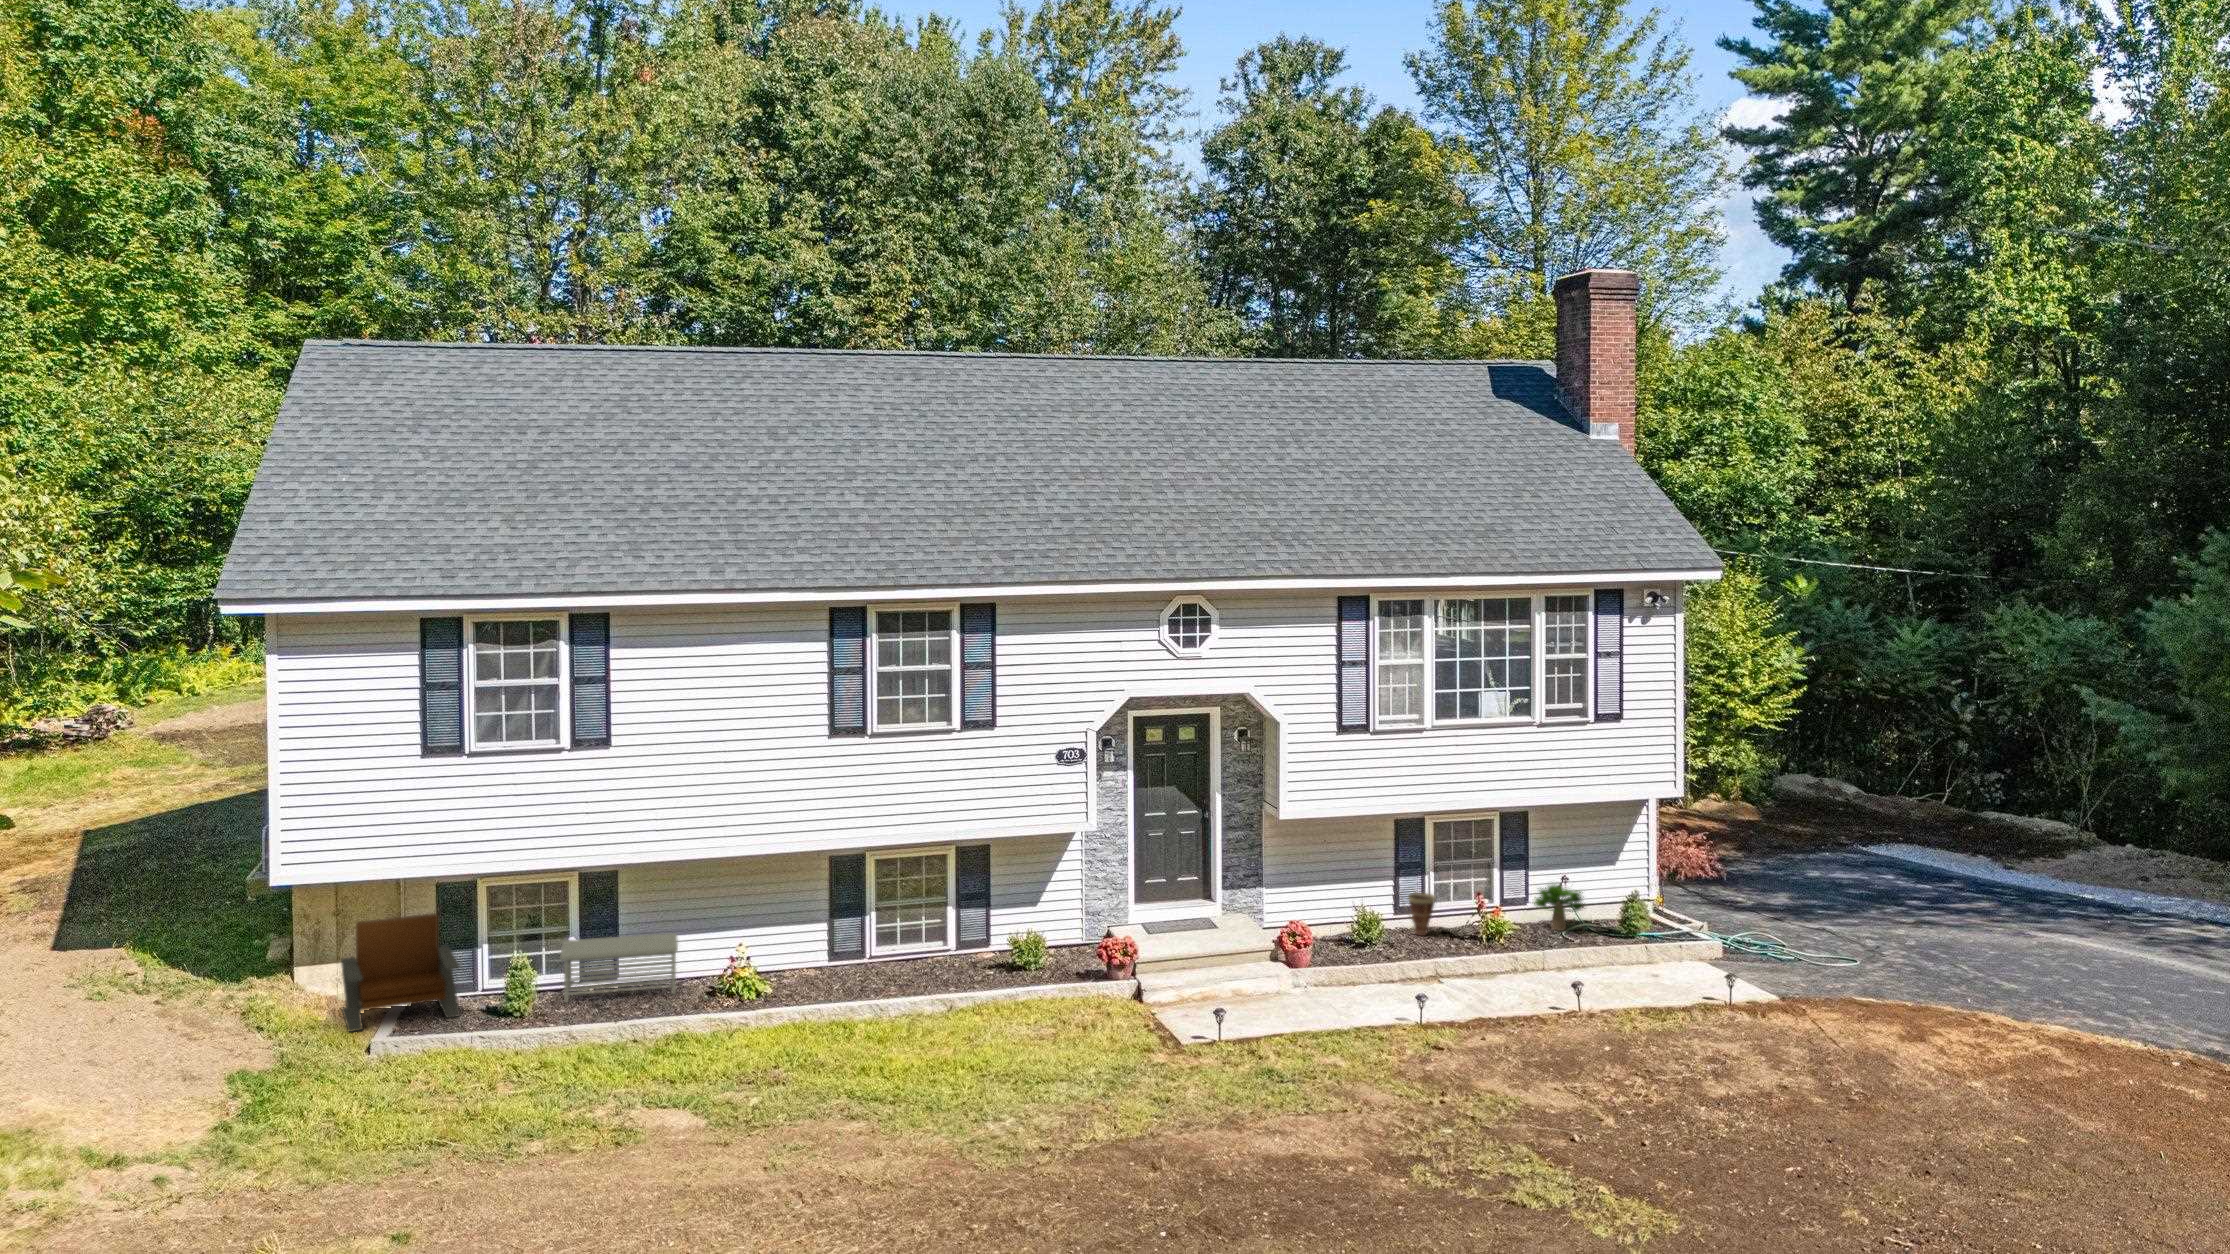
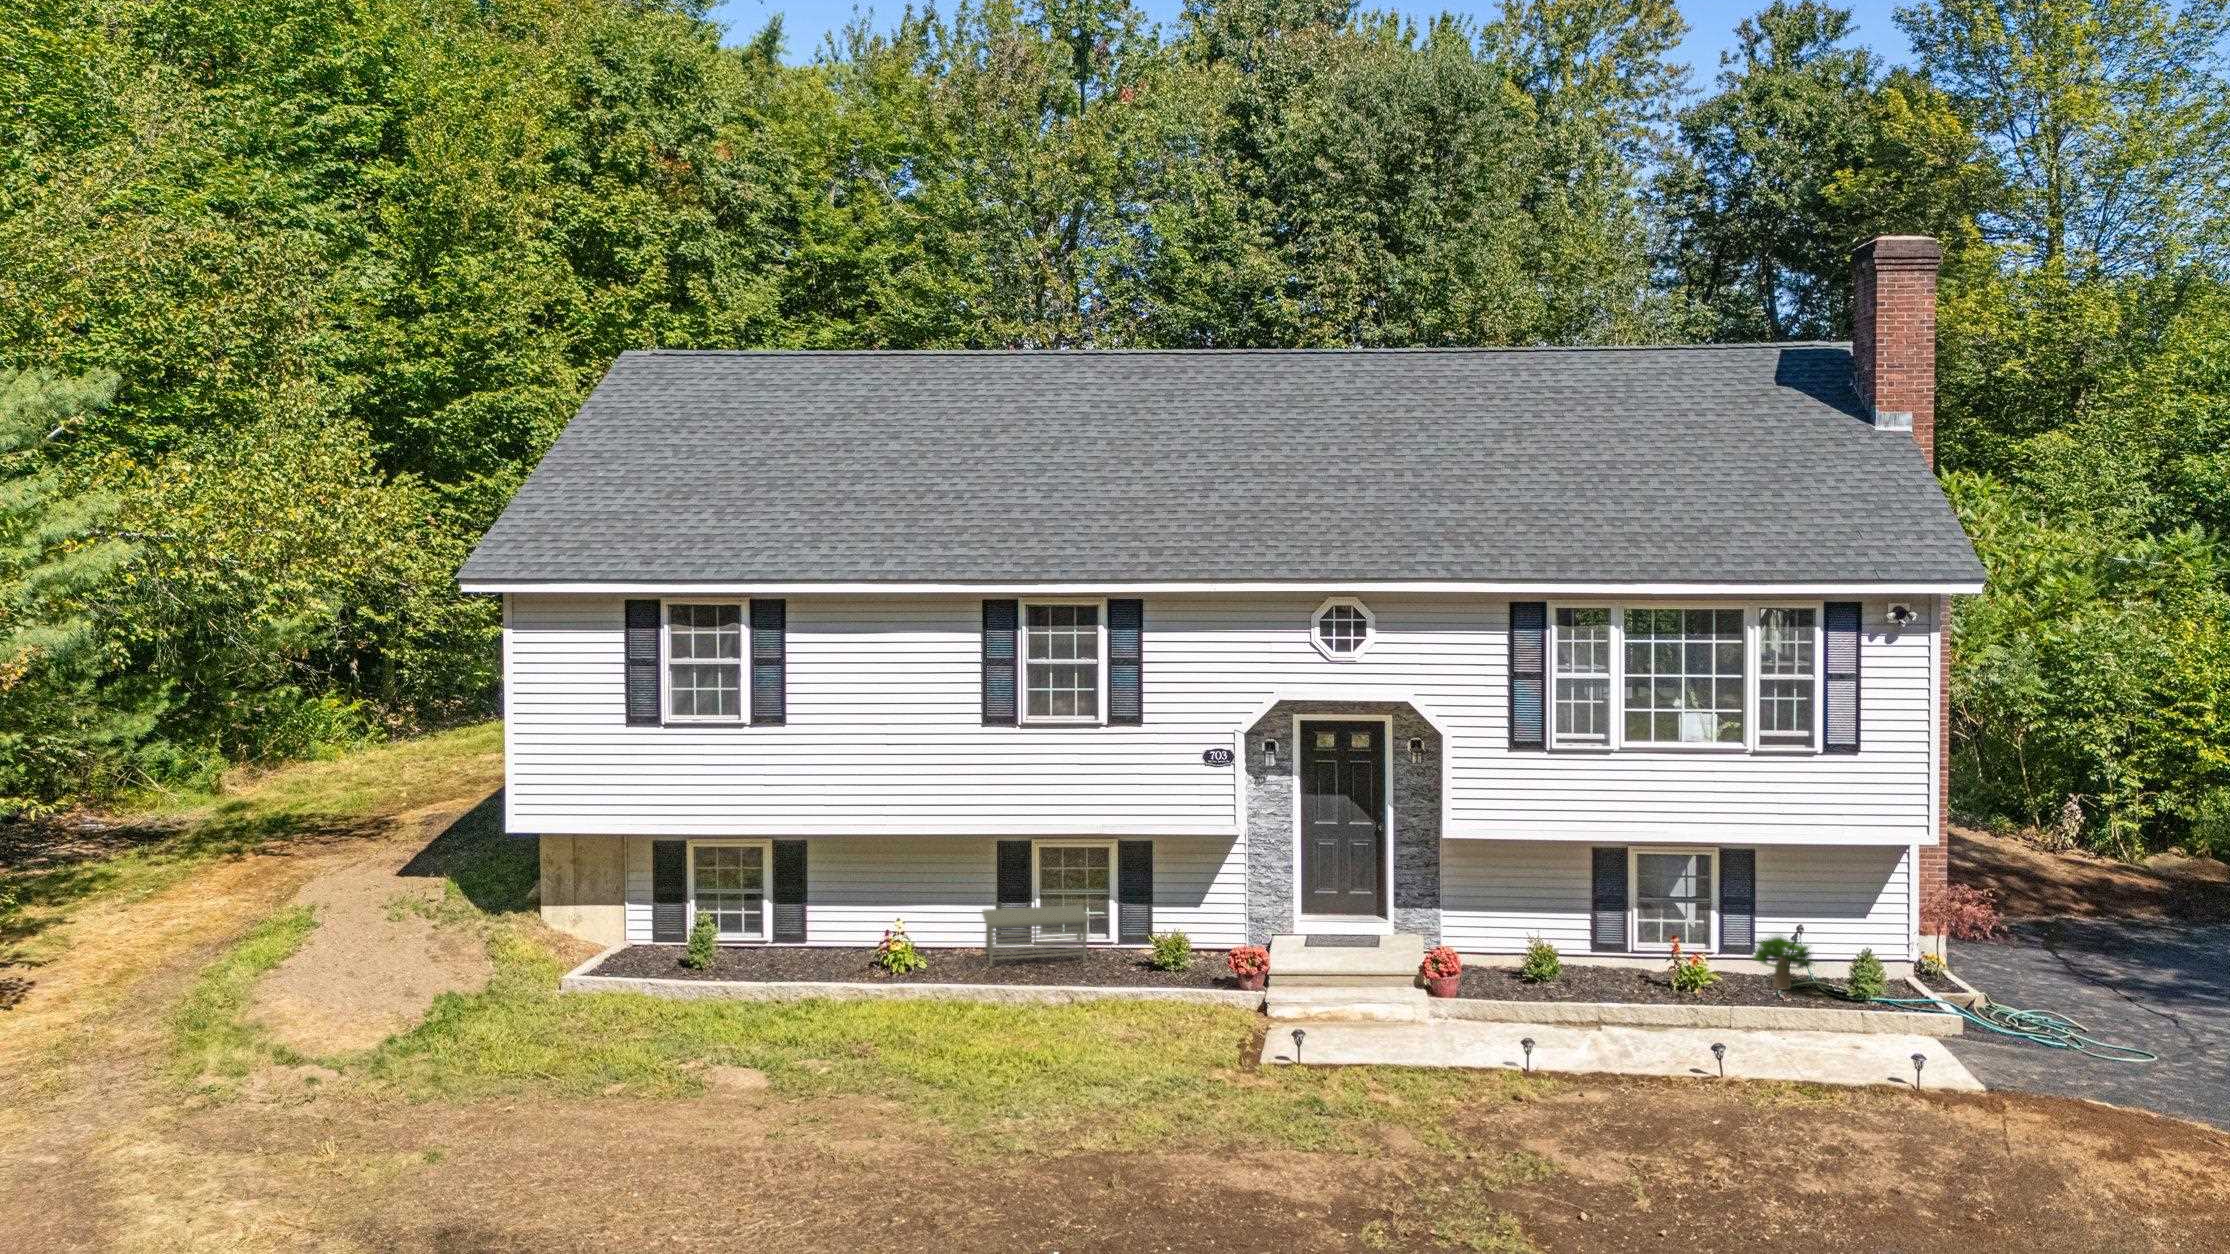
basket: present [1402,892,1436,936] -> none [1582,925,1630,980]
lounge chair: present [341,913,460,1032] -> none [555,867,664,964]
storage bench: present [560,933,678,1003] -> present [982,905,1089,967]

